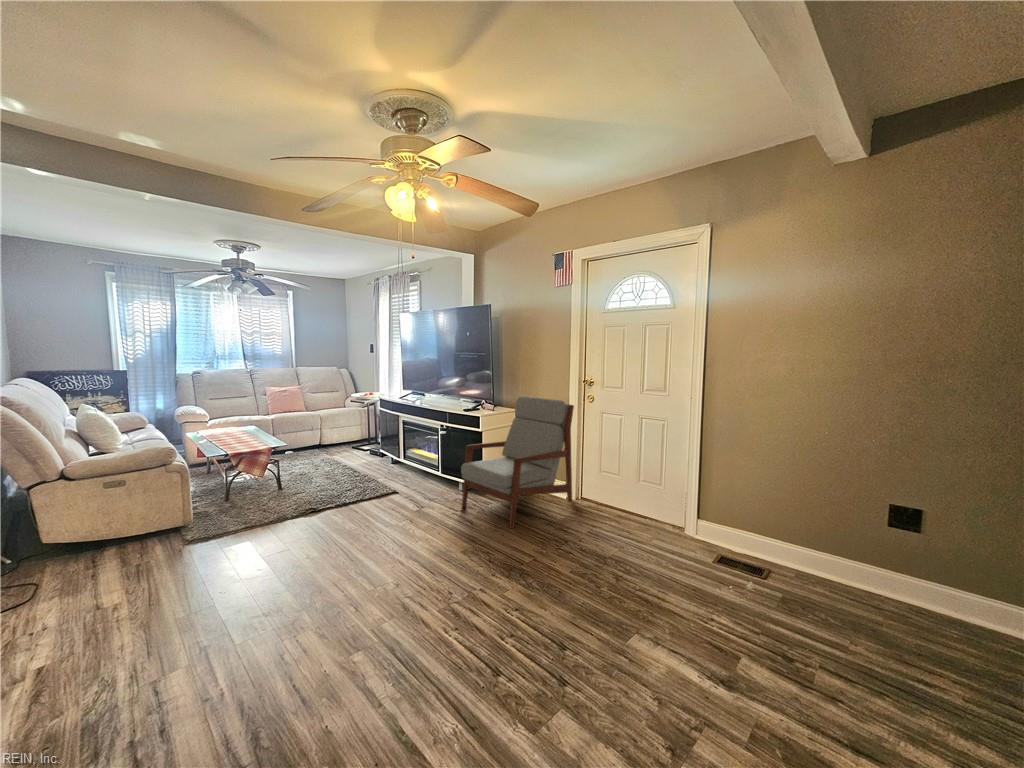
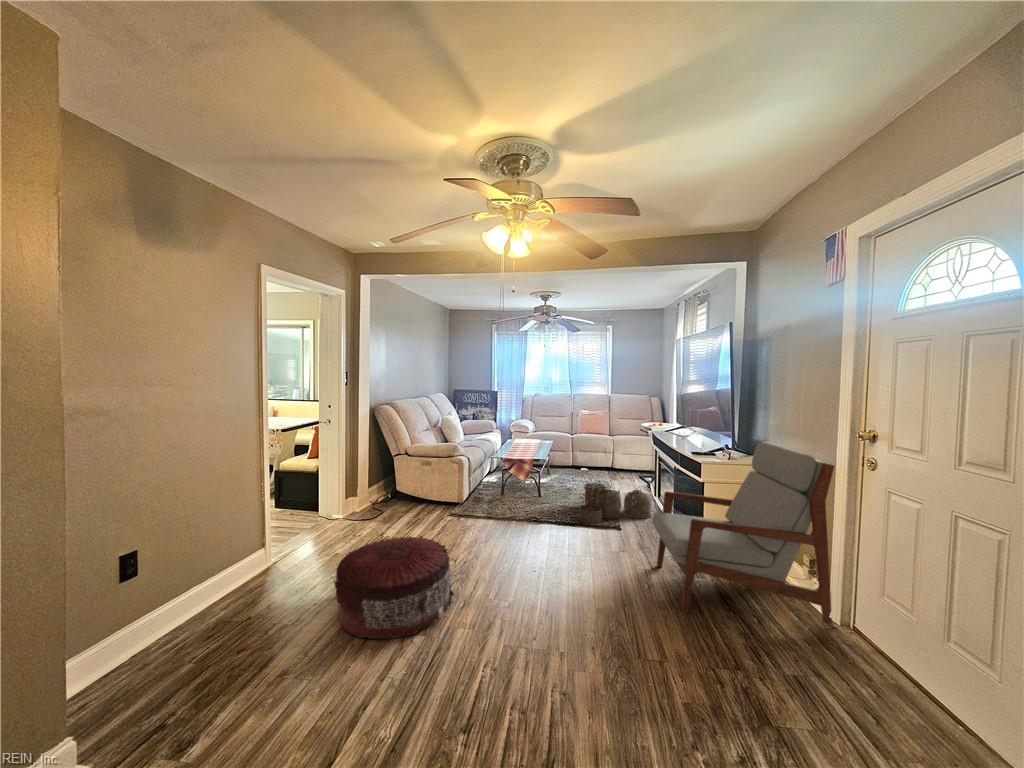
woven basket: none [346,452,413,497] -> present [579,483,651,524]
pouf: none [196,557,362,713] -> present [334,536,453,639]

